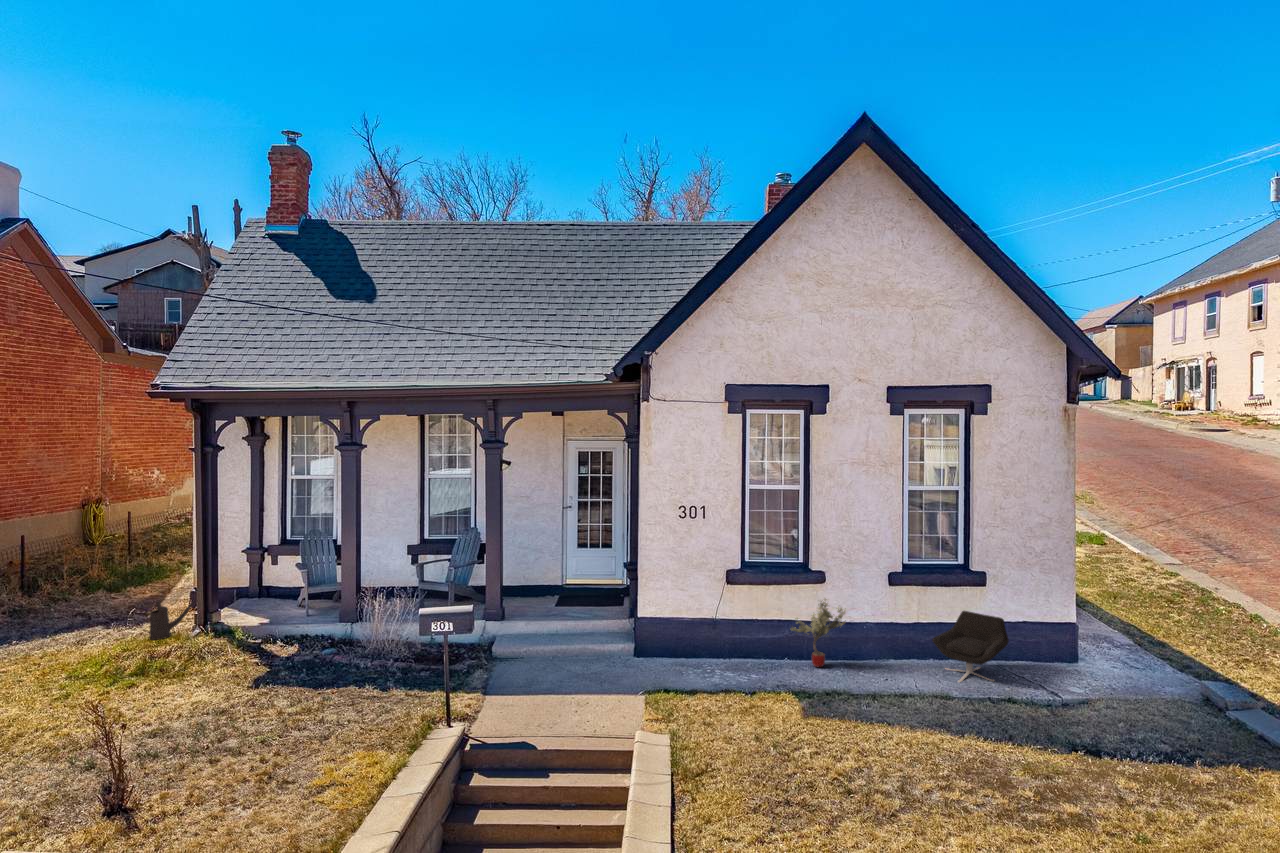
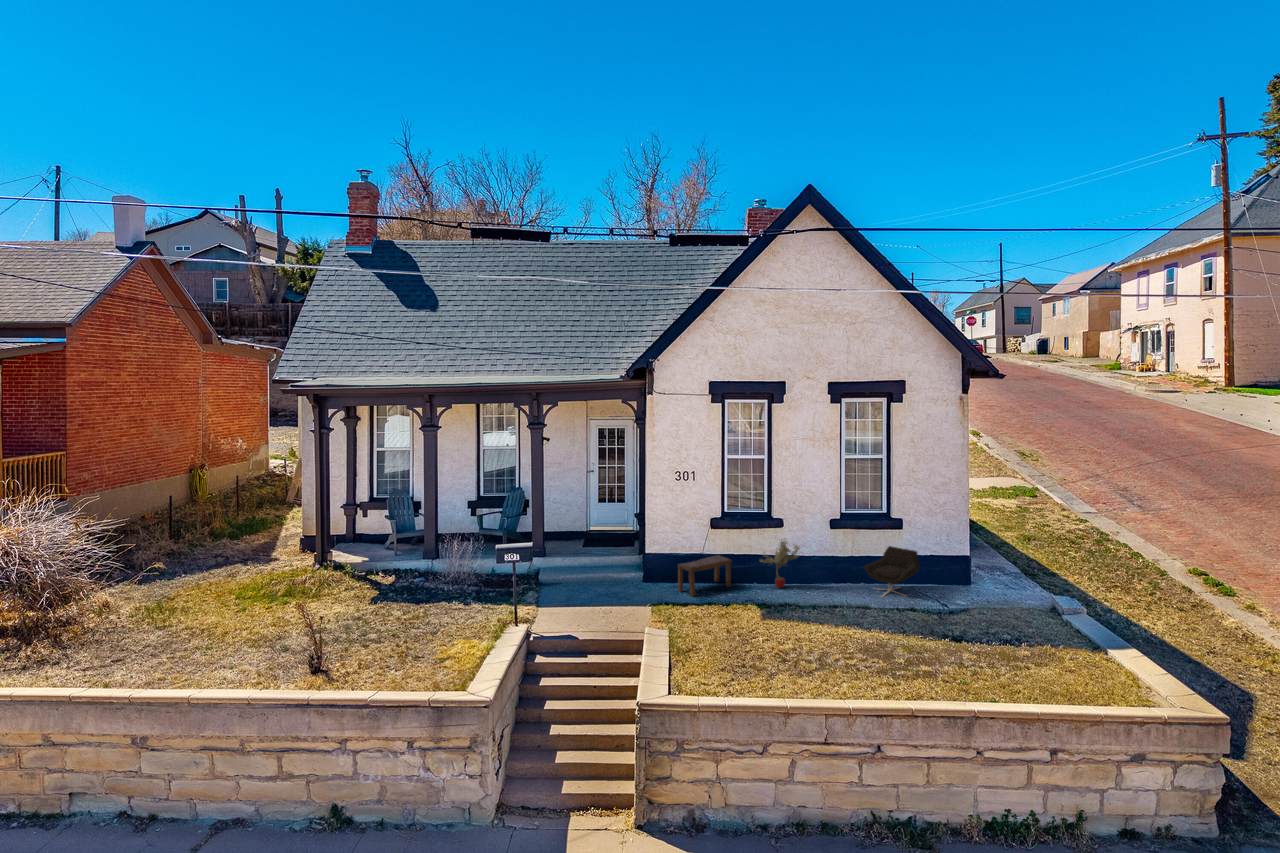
watering can: present [142,601,194,640] -> none [279,545,315,574]
bench: none [681,620,754,679] -> present [678,555,732,596]

